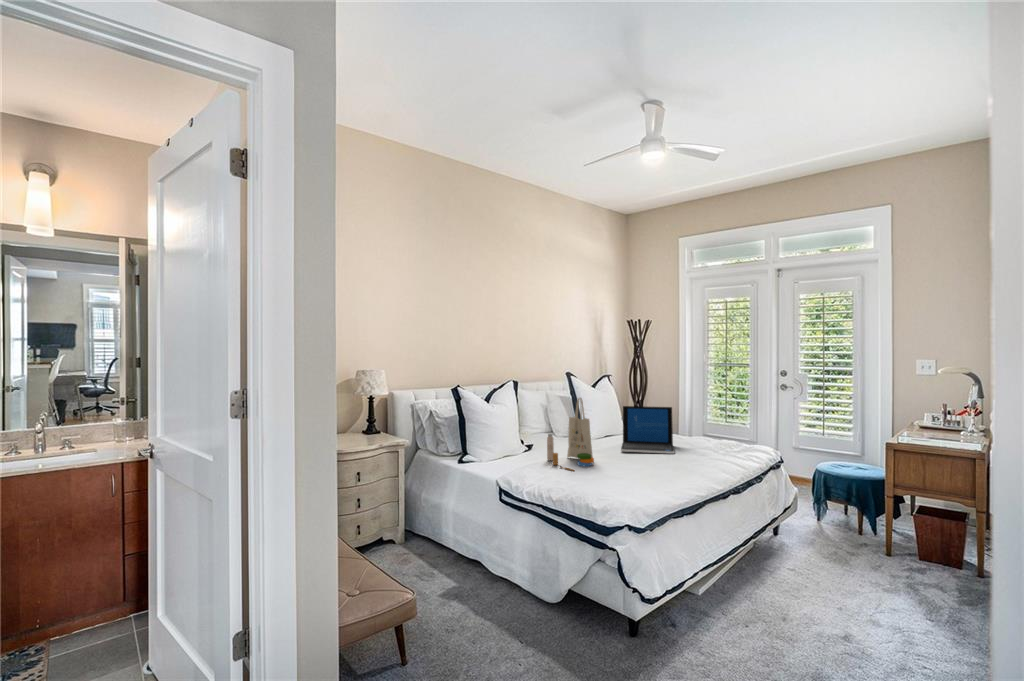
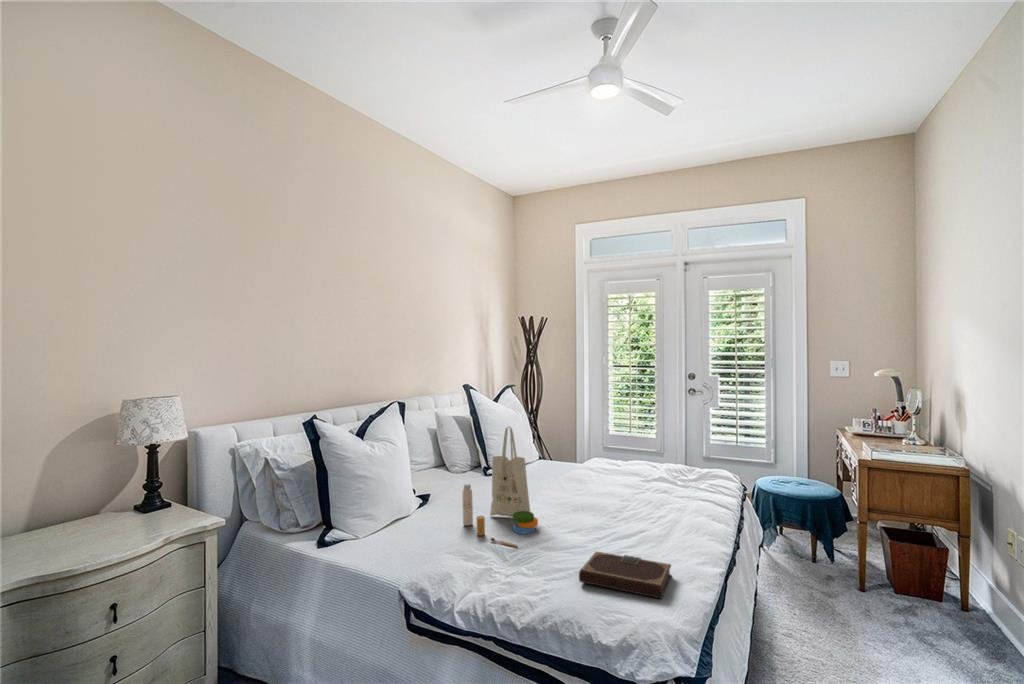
laptop: present [621,406,675,454] -> none [549,428,630,496]
notebook: none [598,473,659,495] -> present [579,552,671,598]

